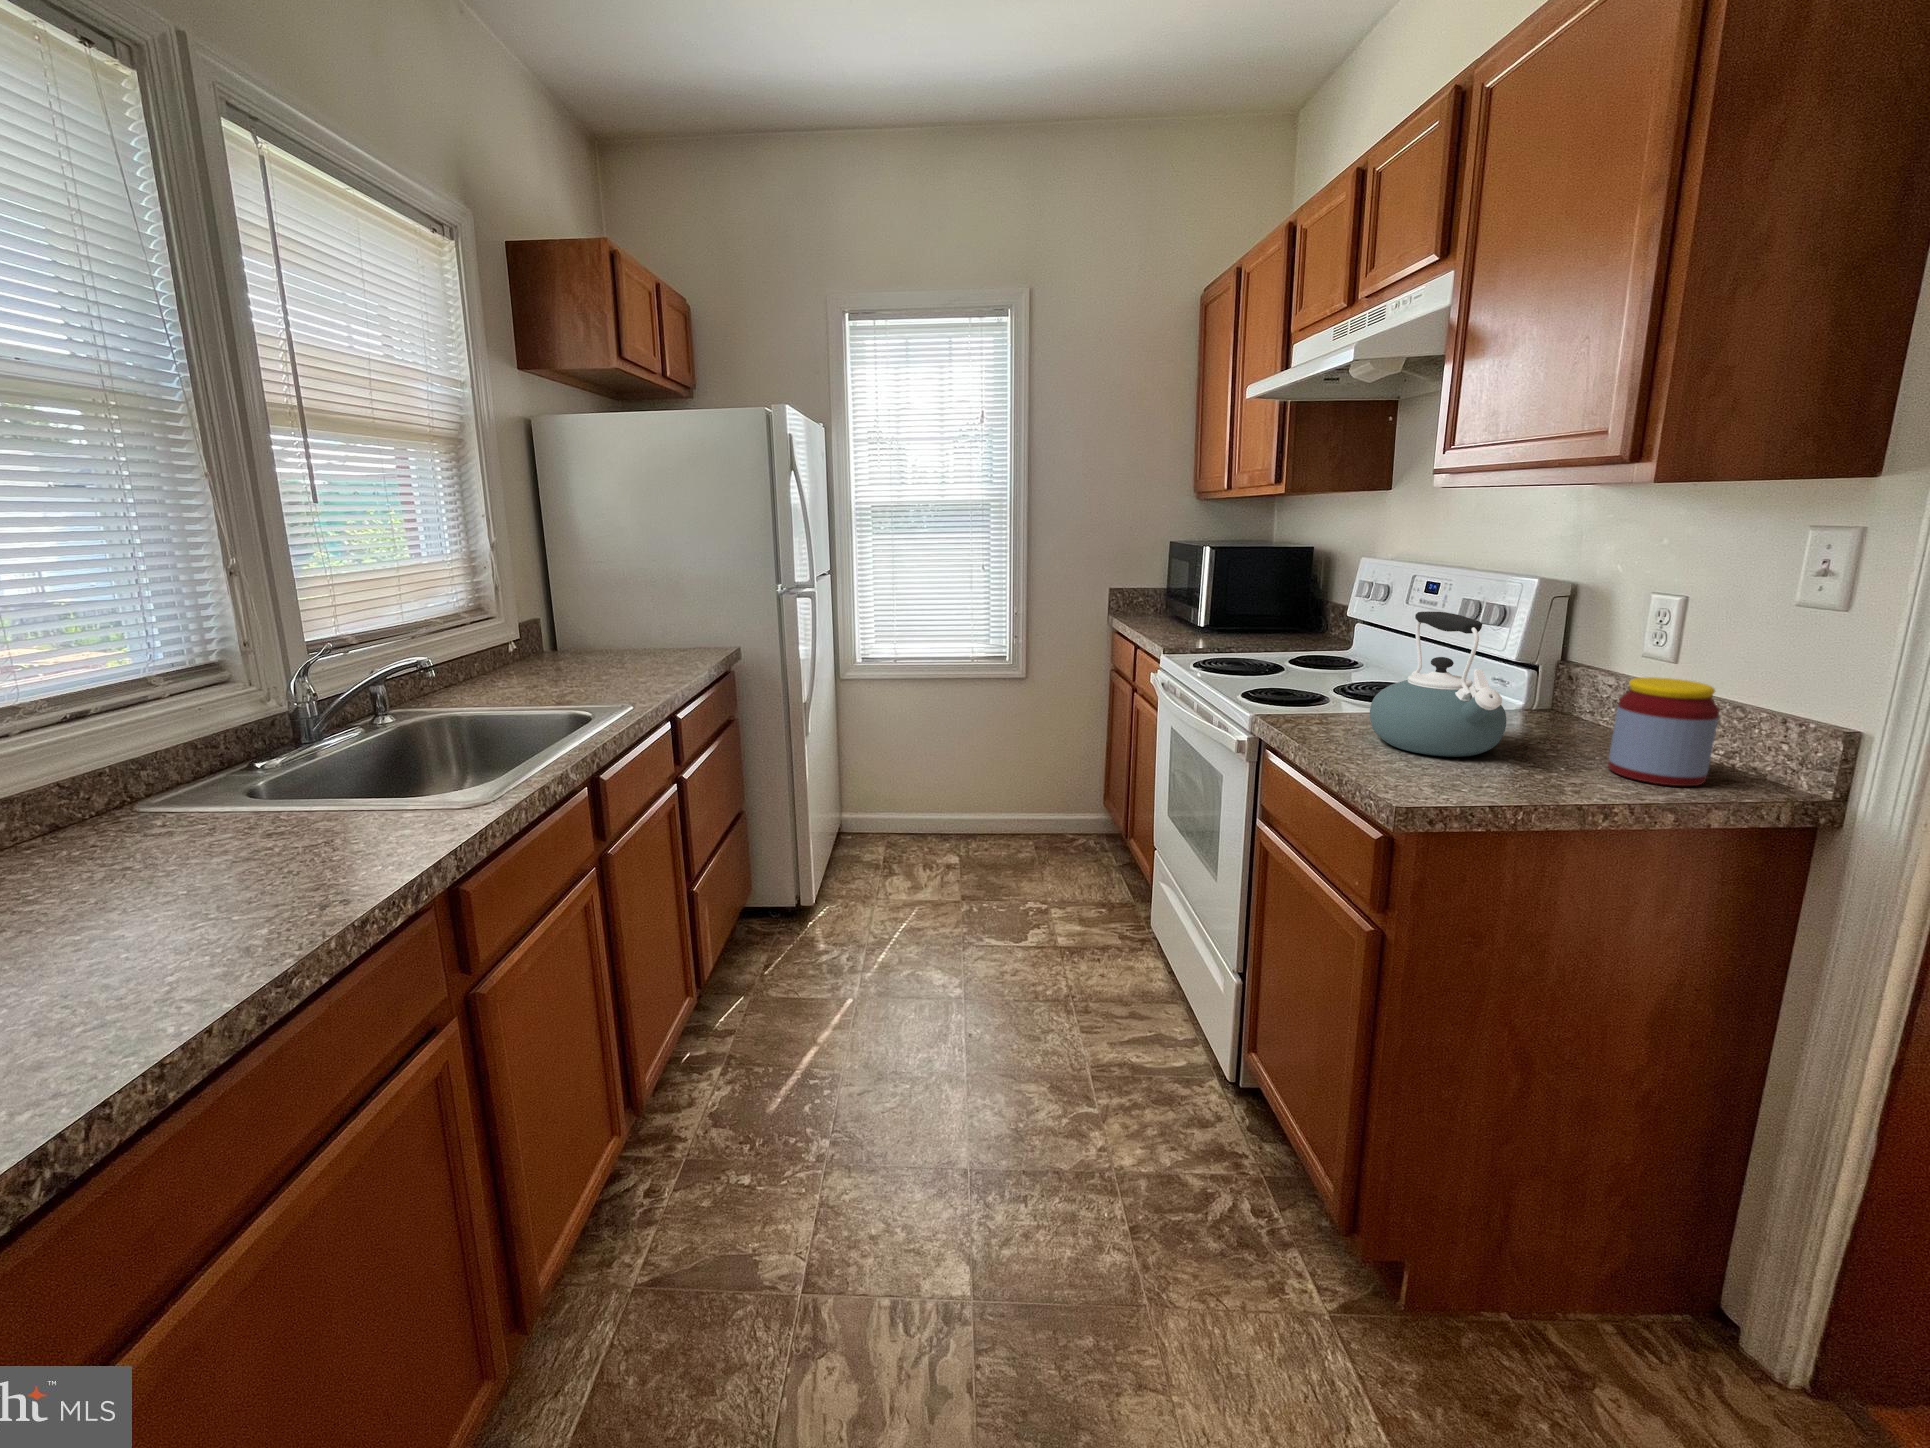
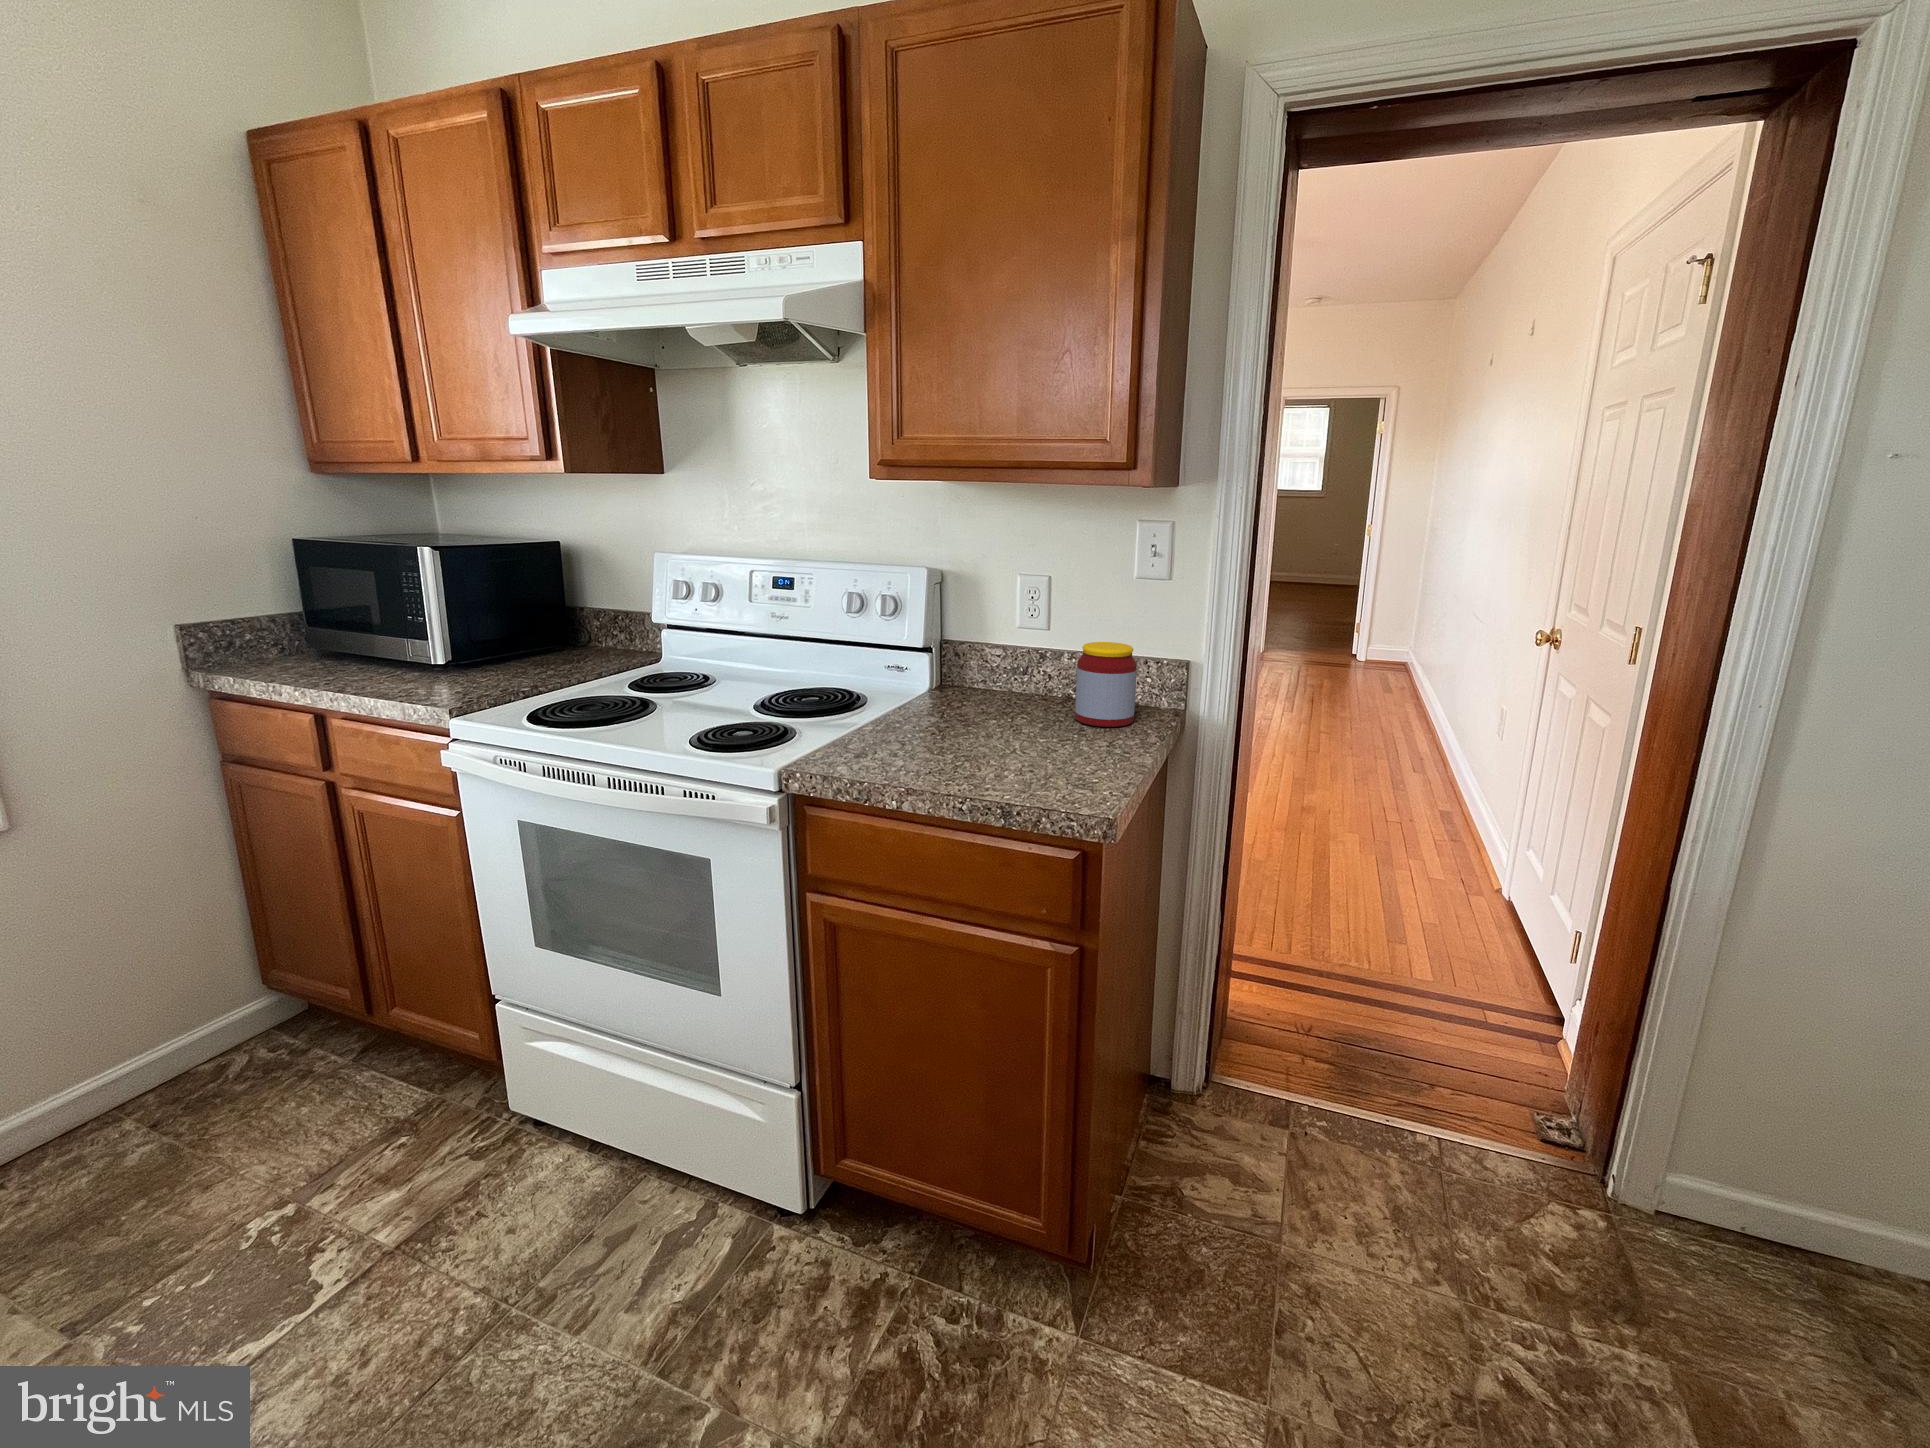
kettle: present [1370,612,1506,757] -> none [915,607,1053,753]

